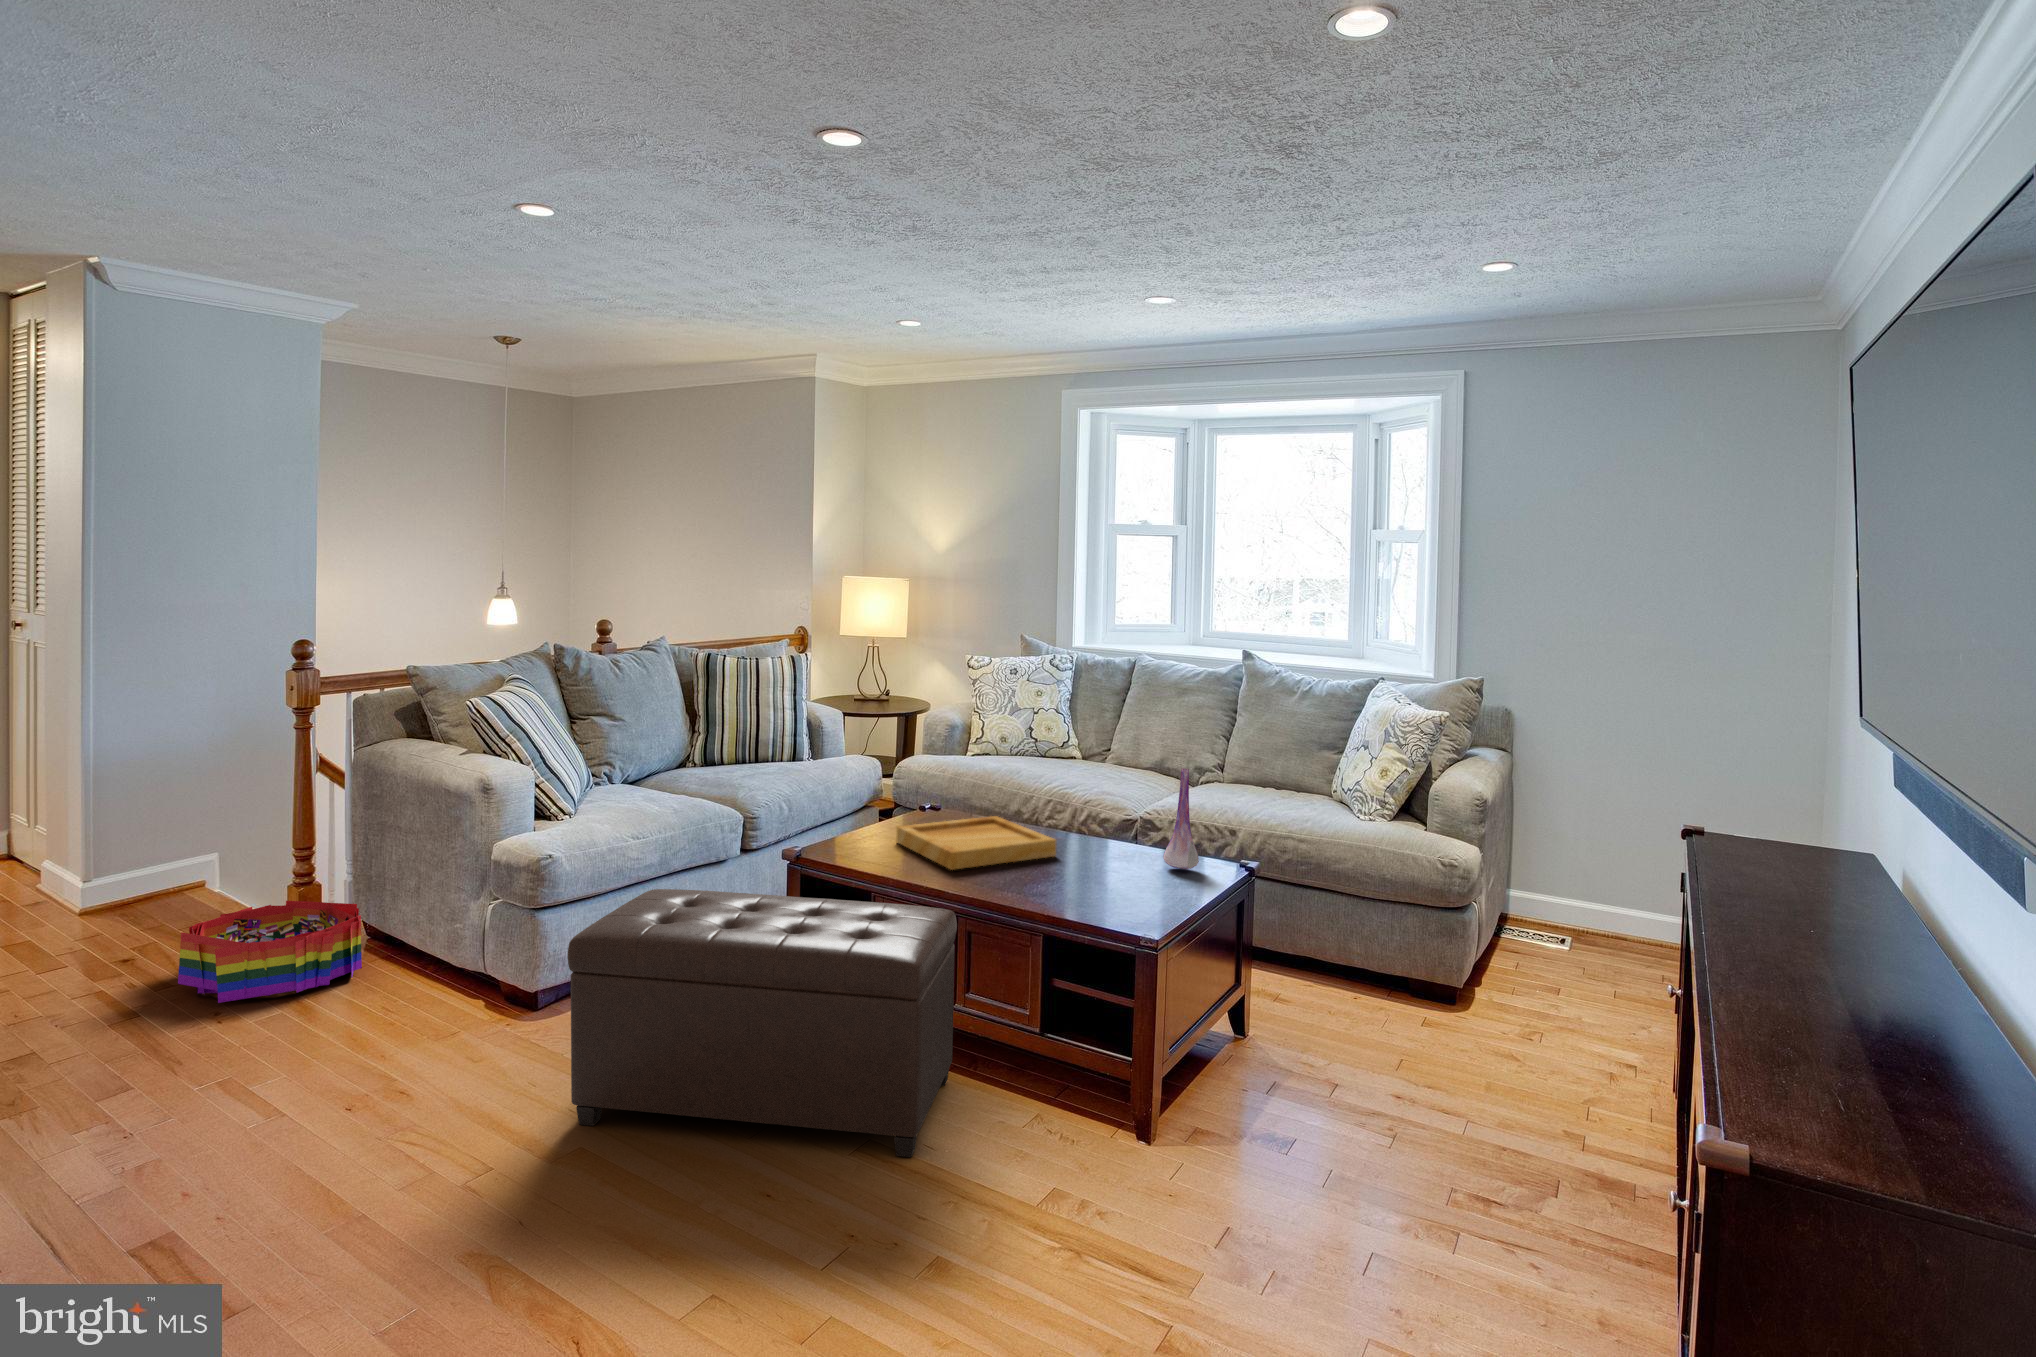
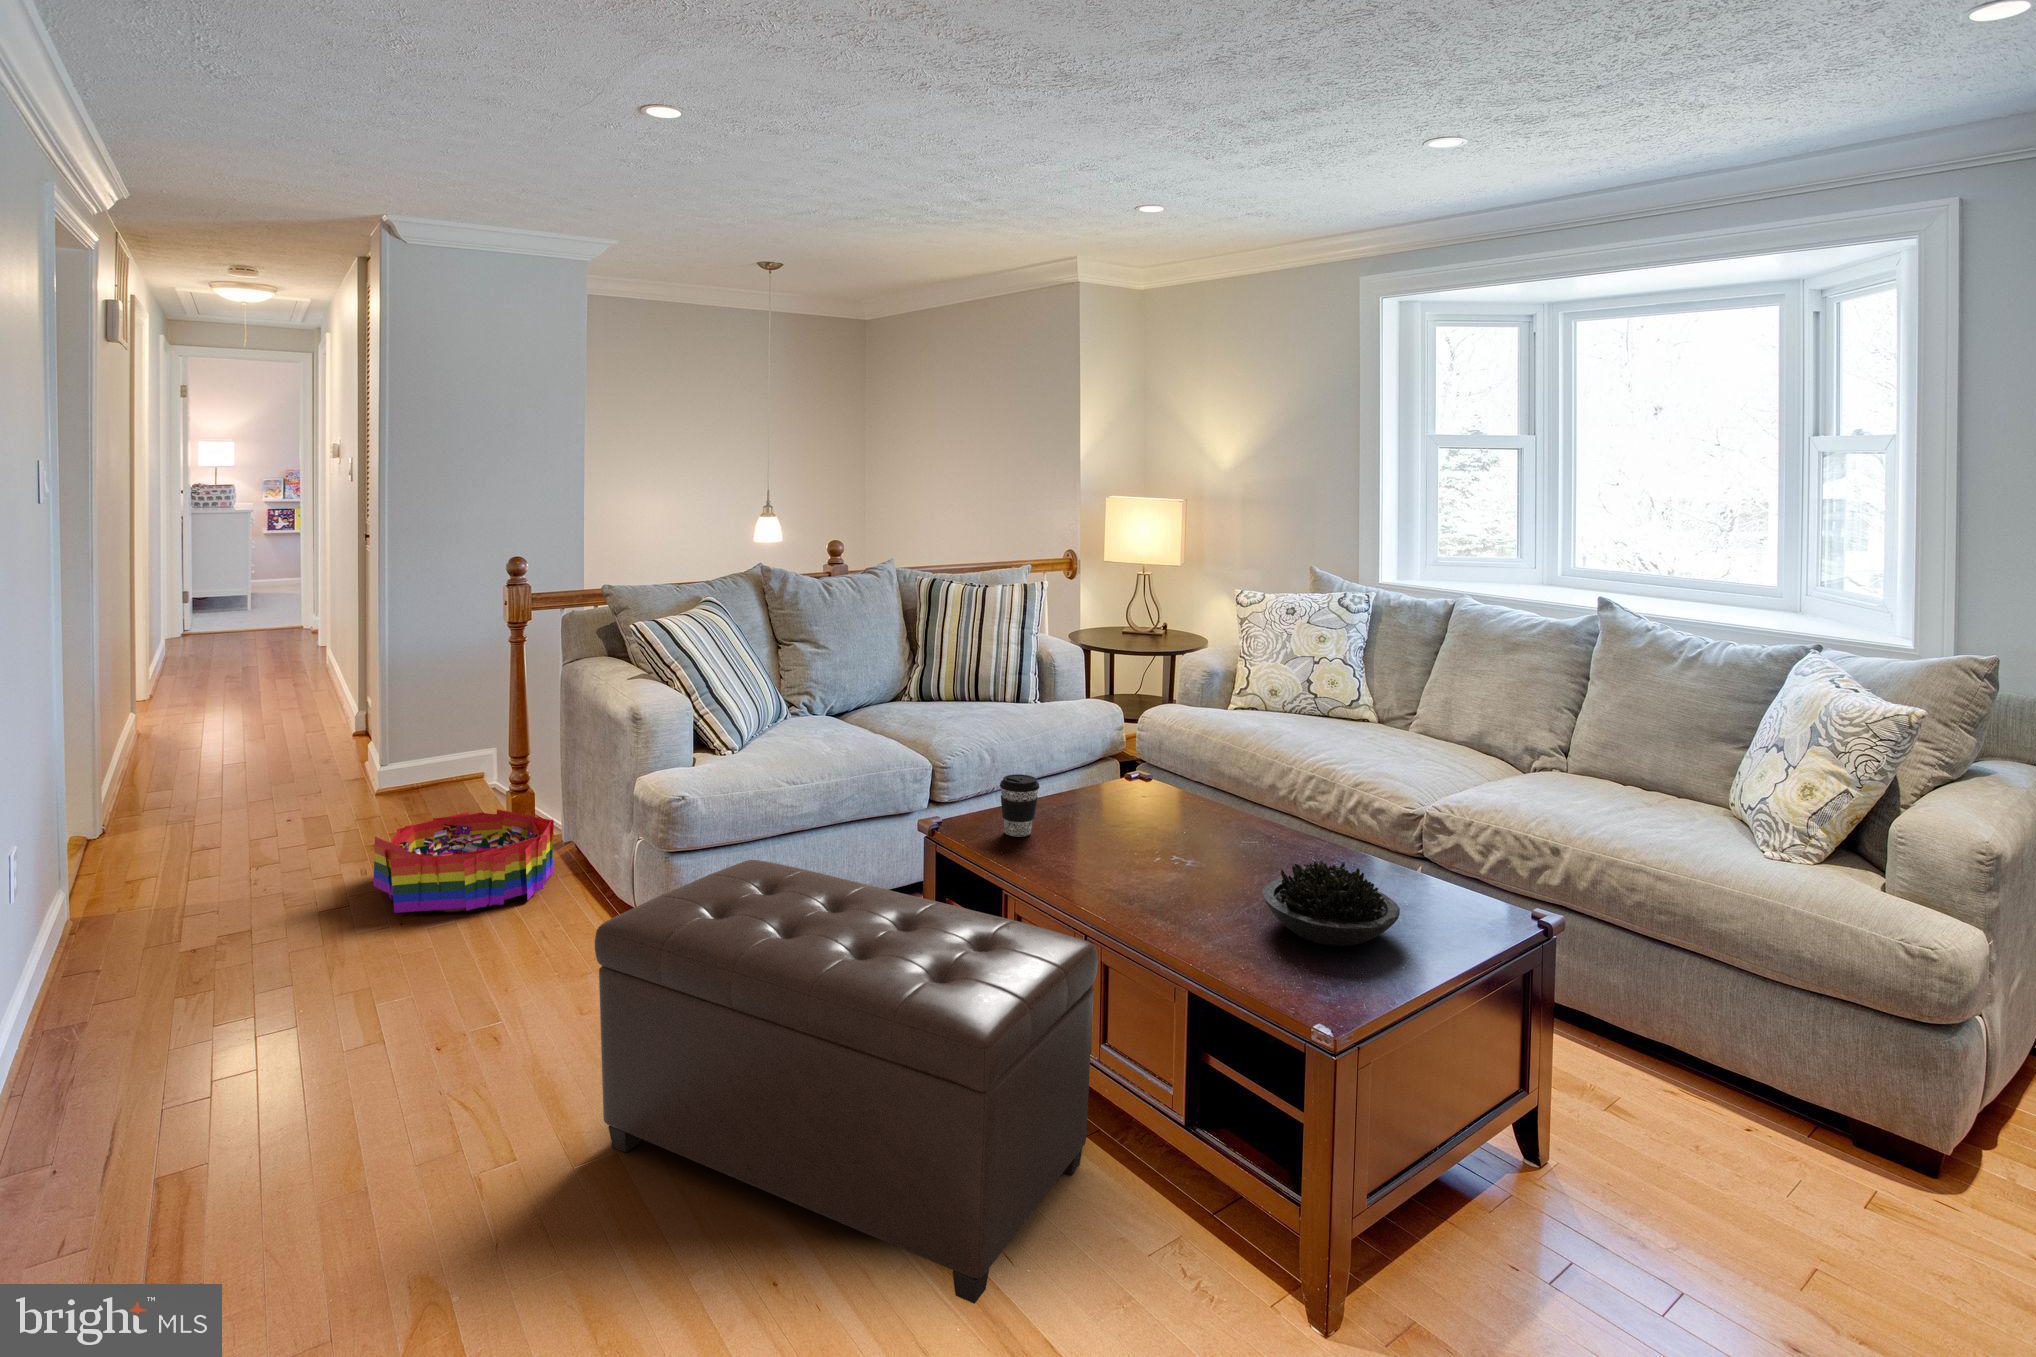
vase: present [1163,769,1199,869] -> none [1429,763,1489,917]
coffee cup: none [840,807,871,855] -> present [1000,774,1039,837]
tray: present [897,816,1056,870] -> none [1078,799,1279,875]
succulent plant: none [1060,839,1151,894] -> present [1263,860,1400,946]

